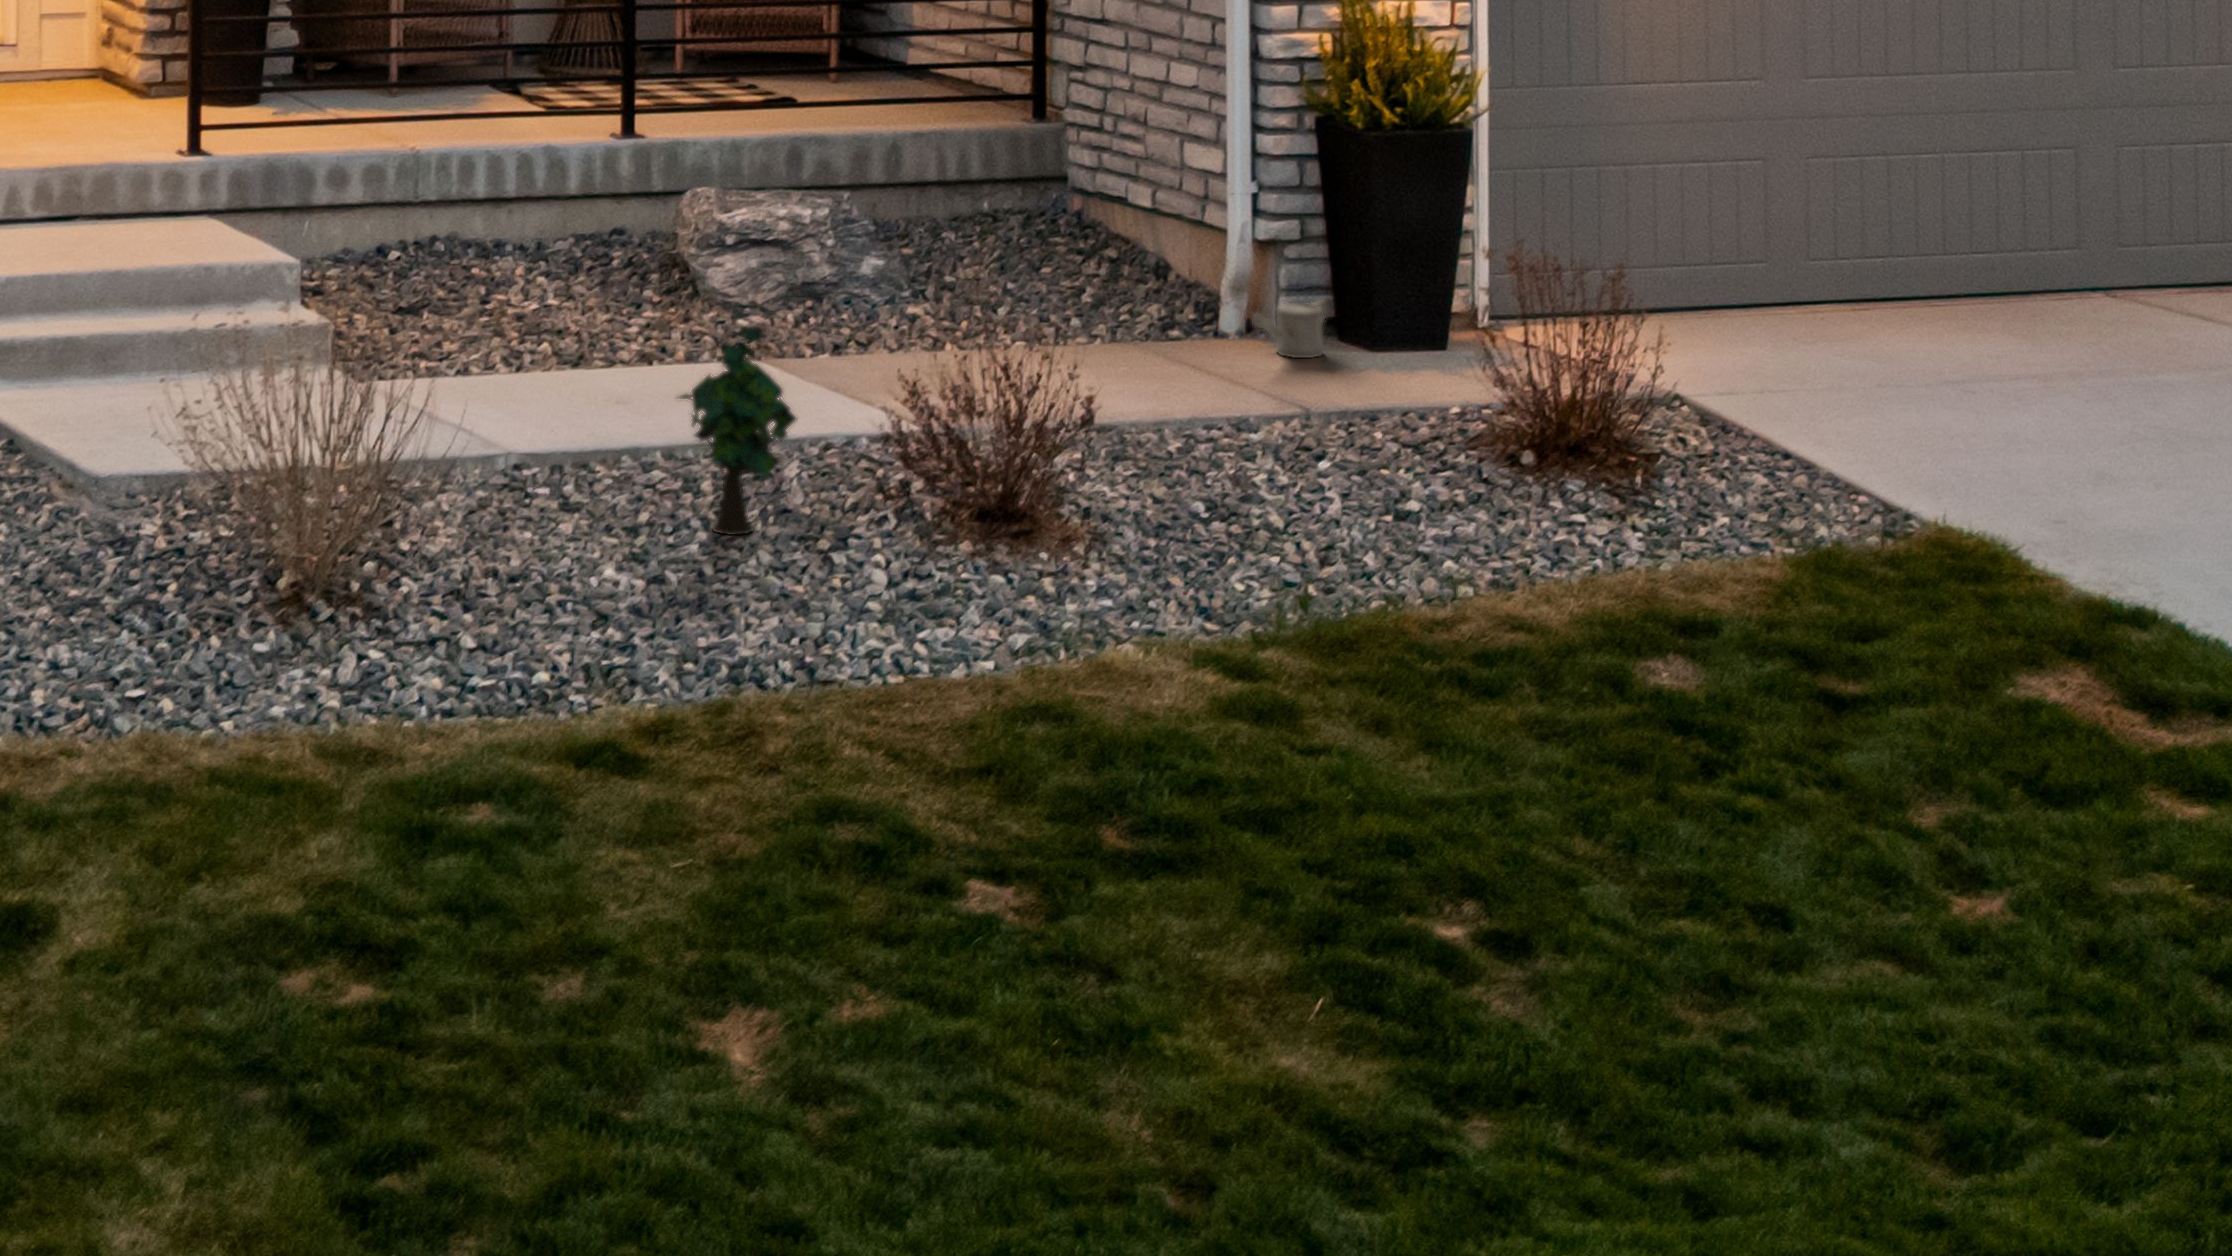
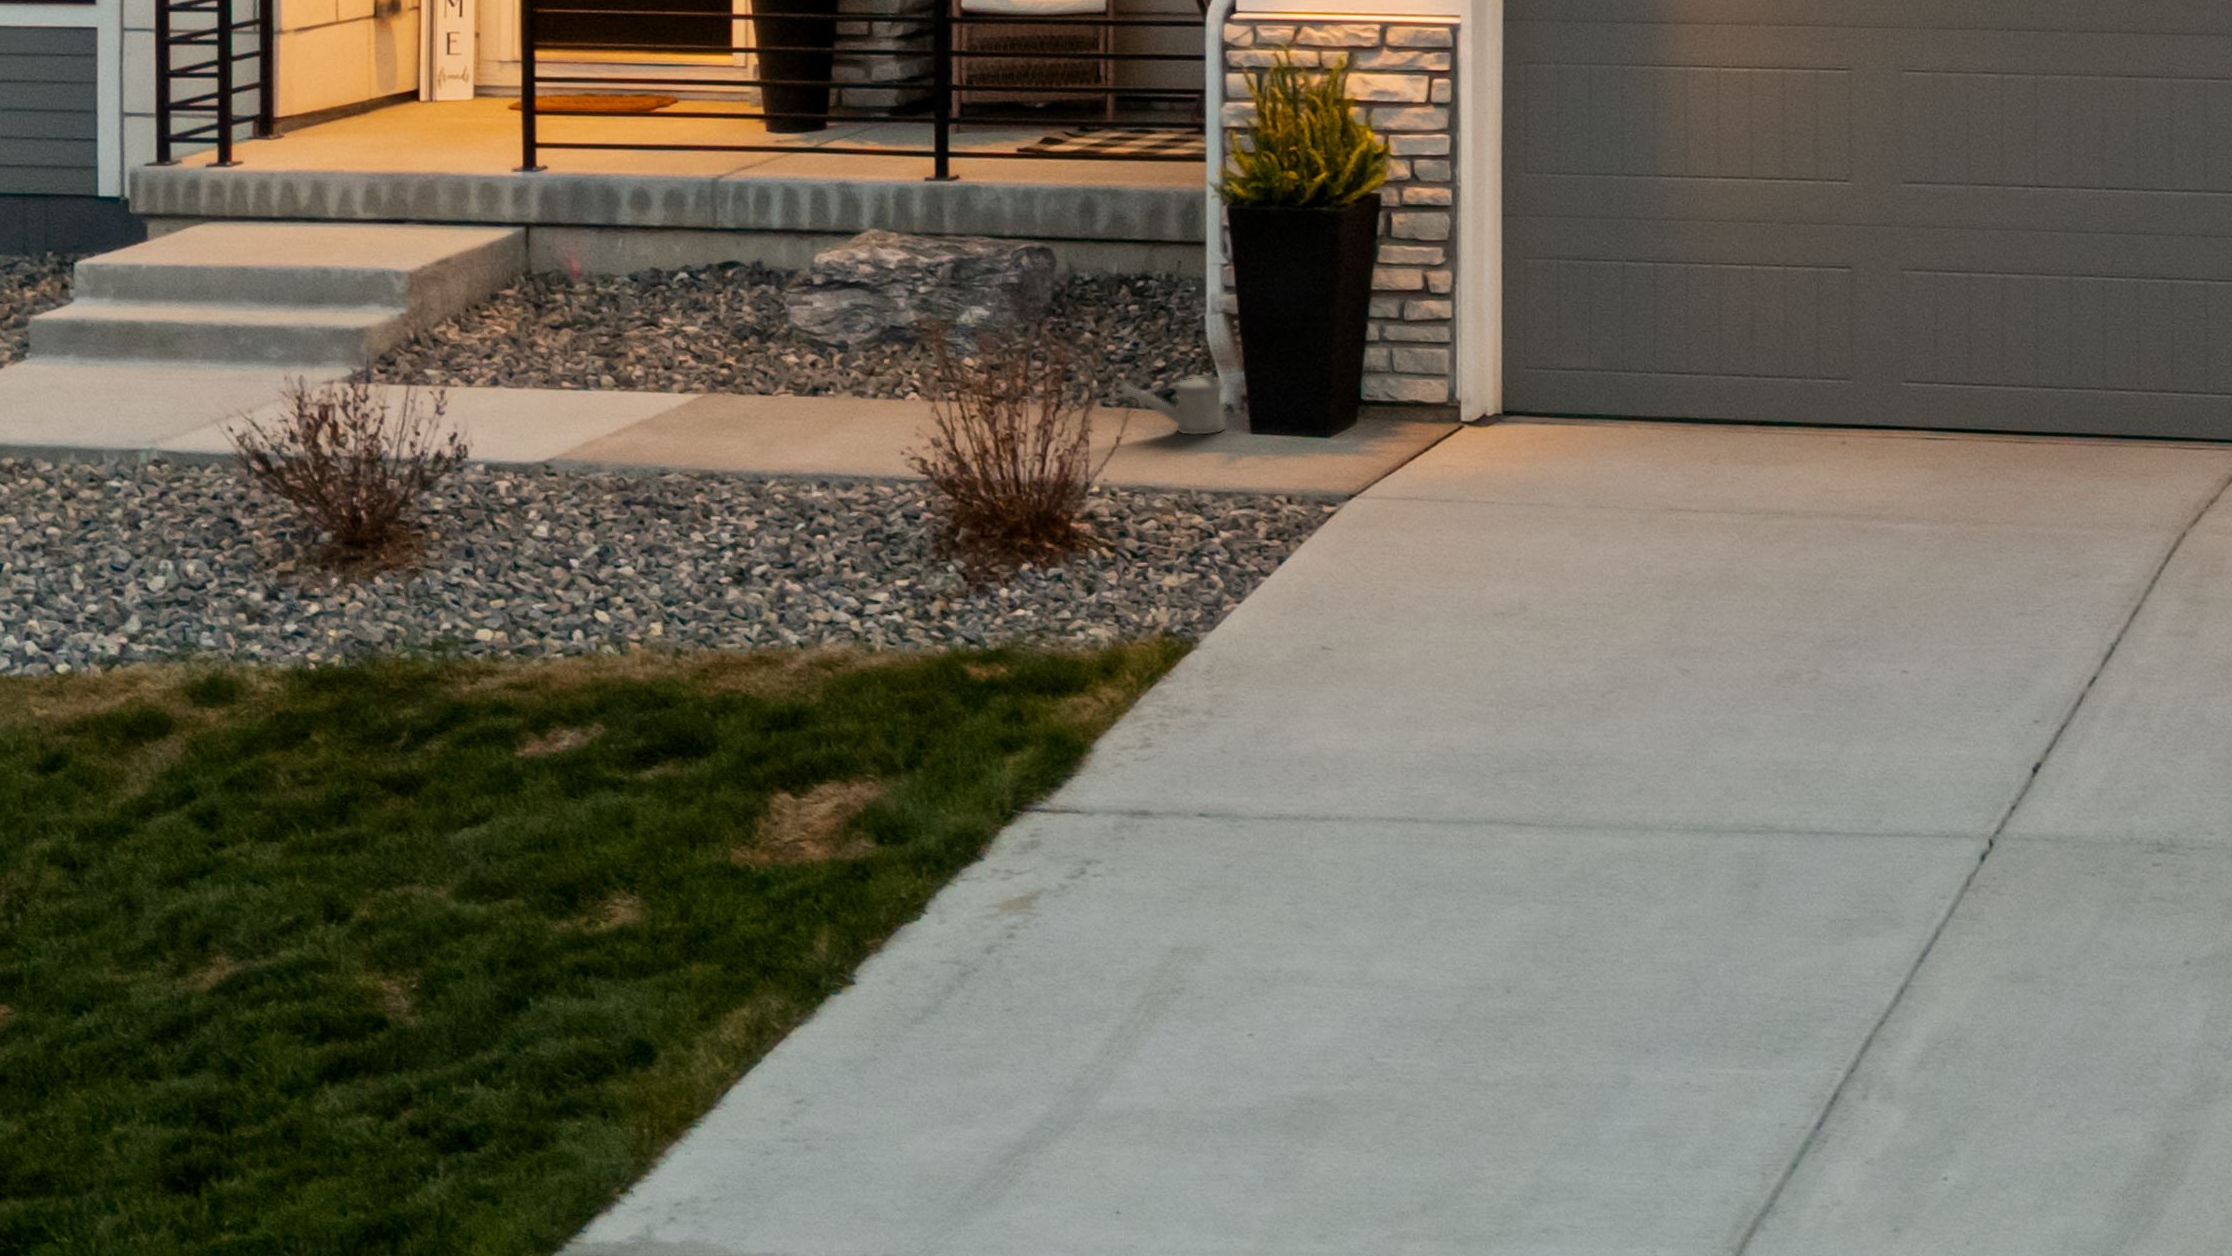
decorative plant: present [679,326,796,535] -> none [187,324,290,521]

